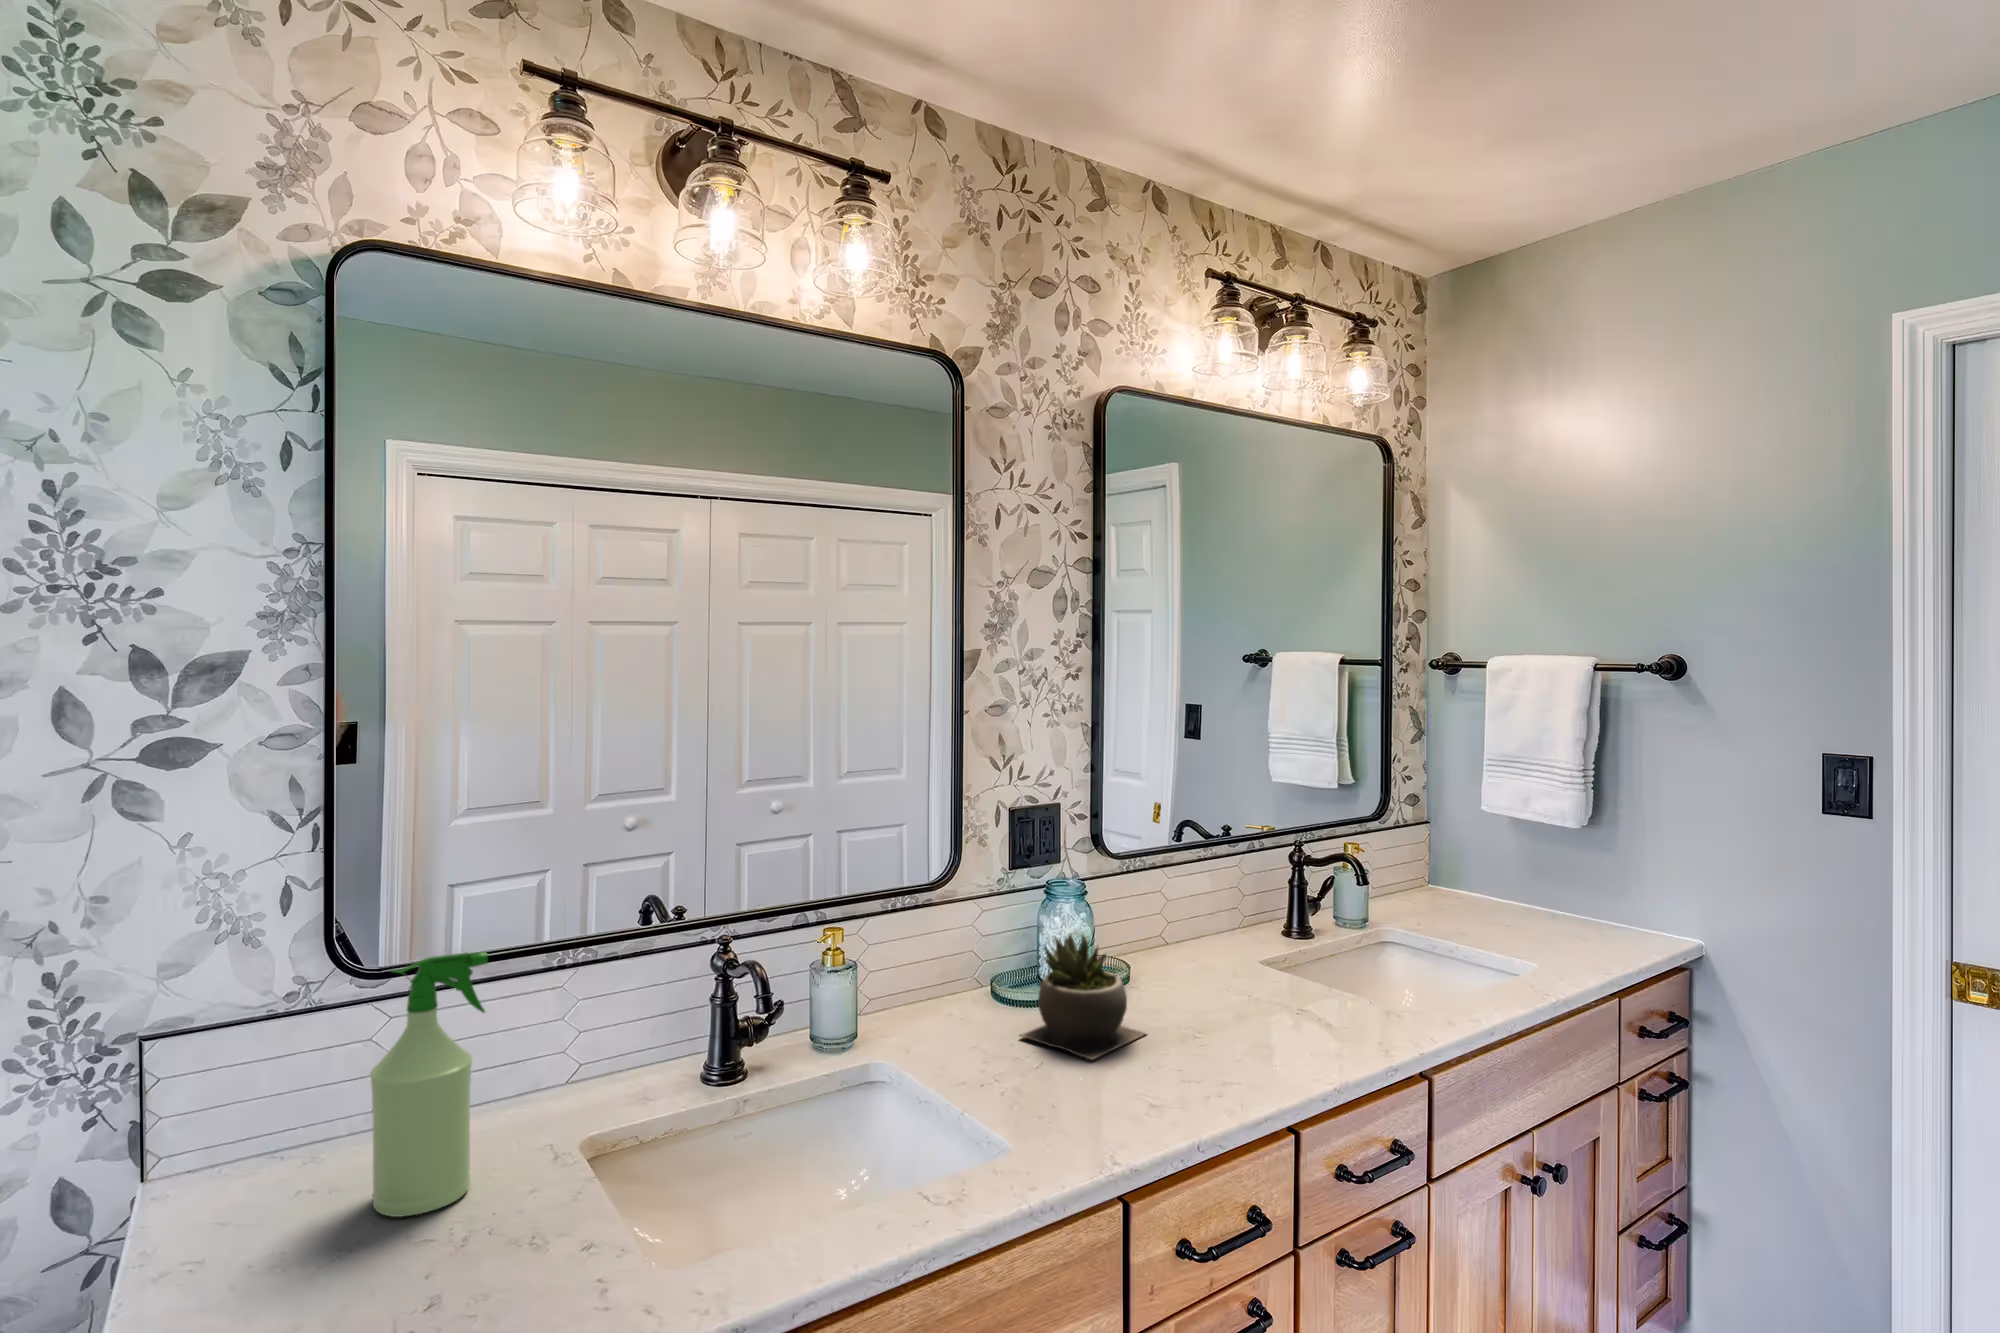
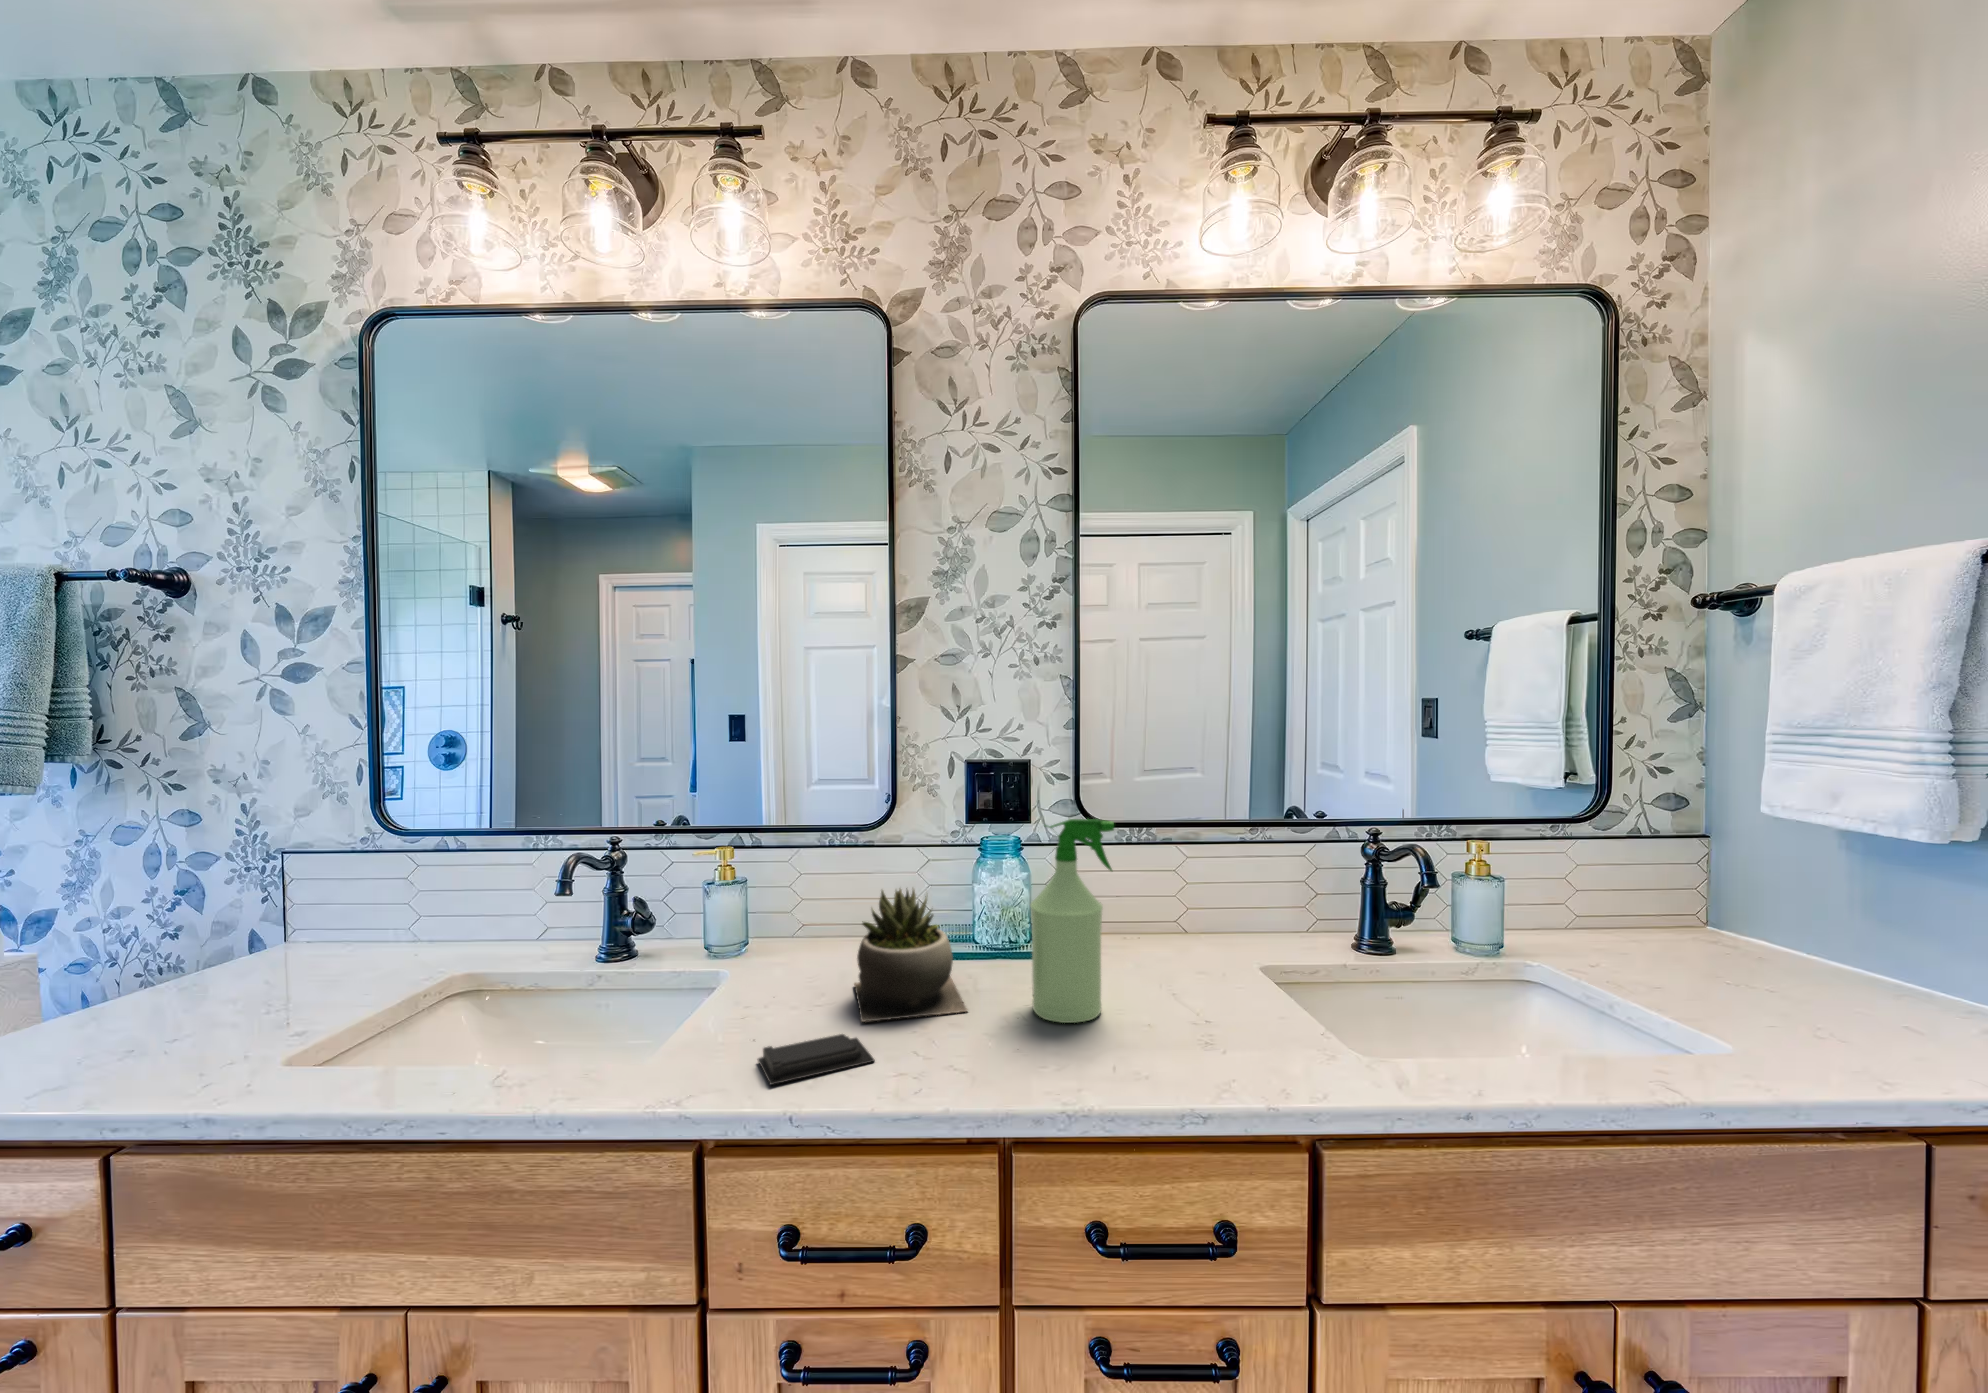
spray bottle: present [370,952,488,1217] -> present [1030,819,1114,1023]
soap bar: none [1078,1067,1160,1116] -> present [757,1034,875,1085]

